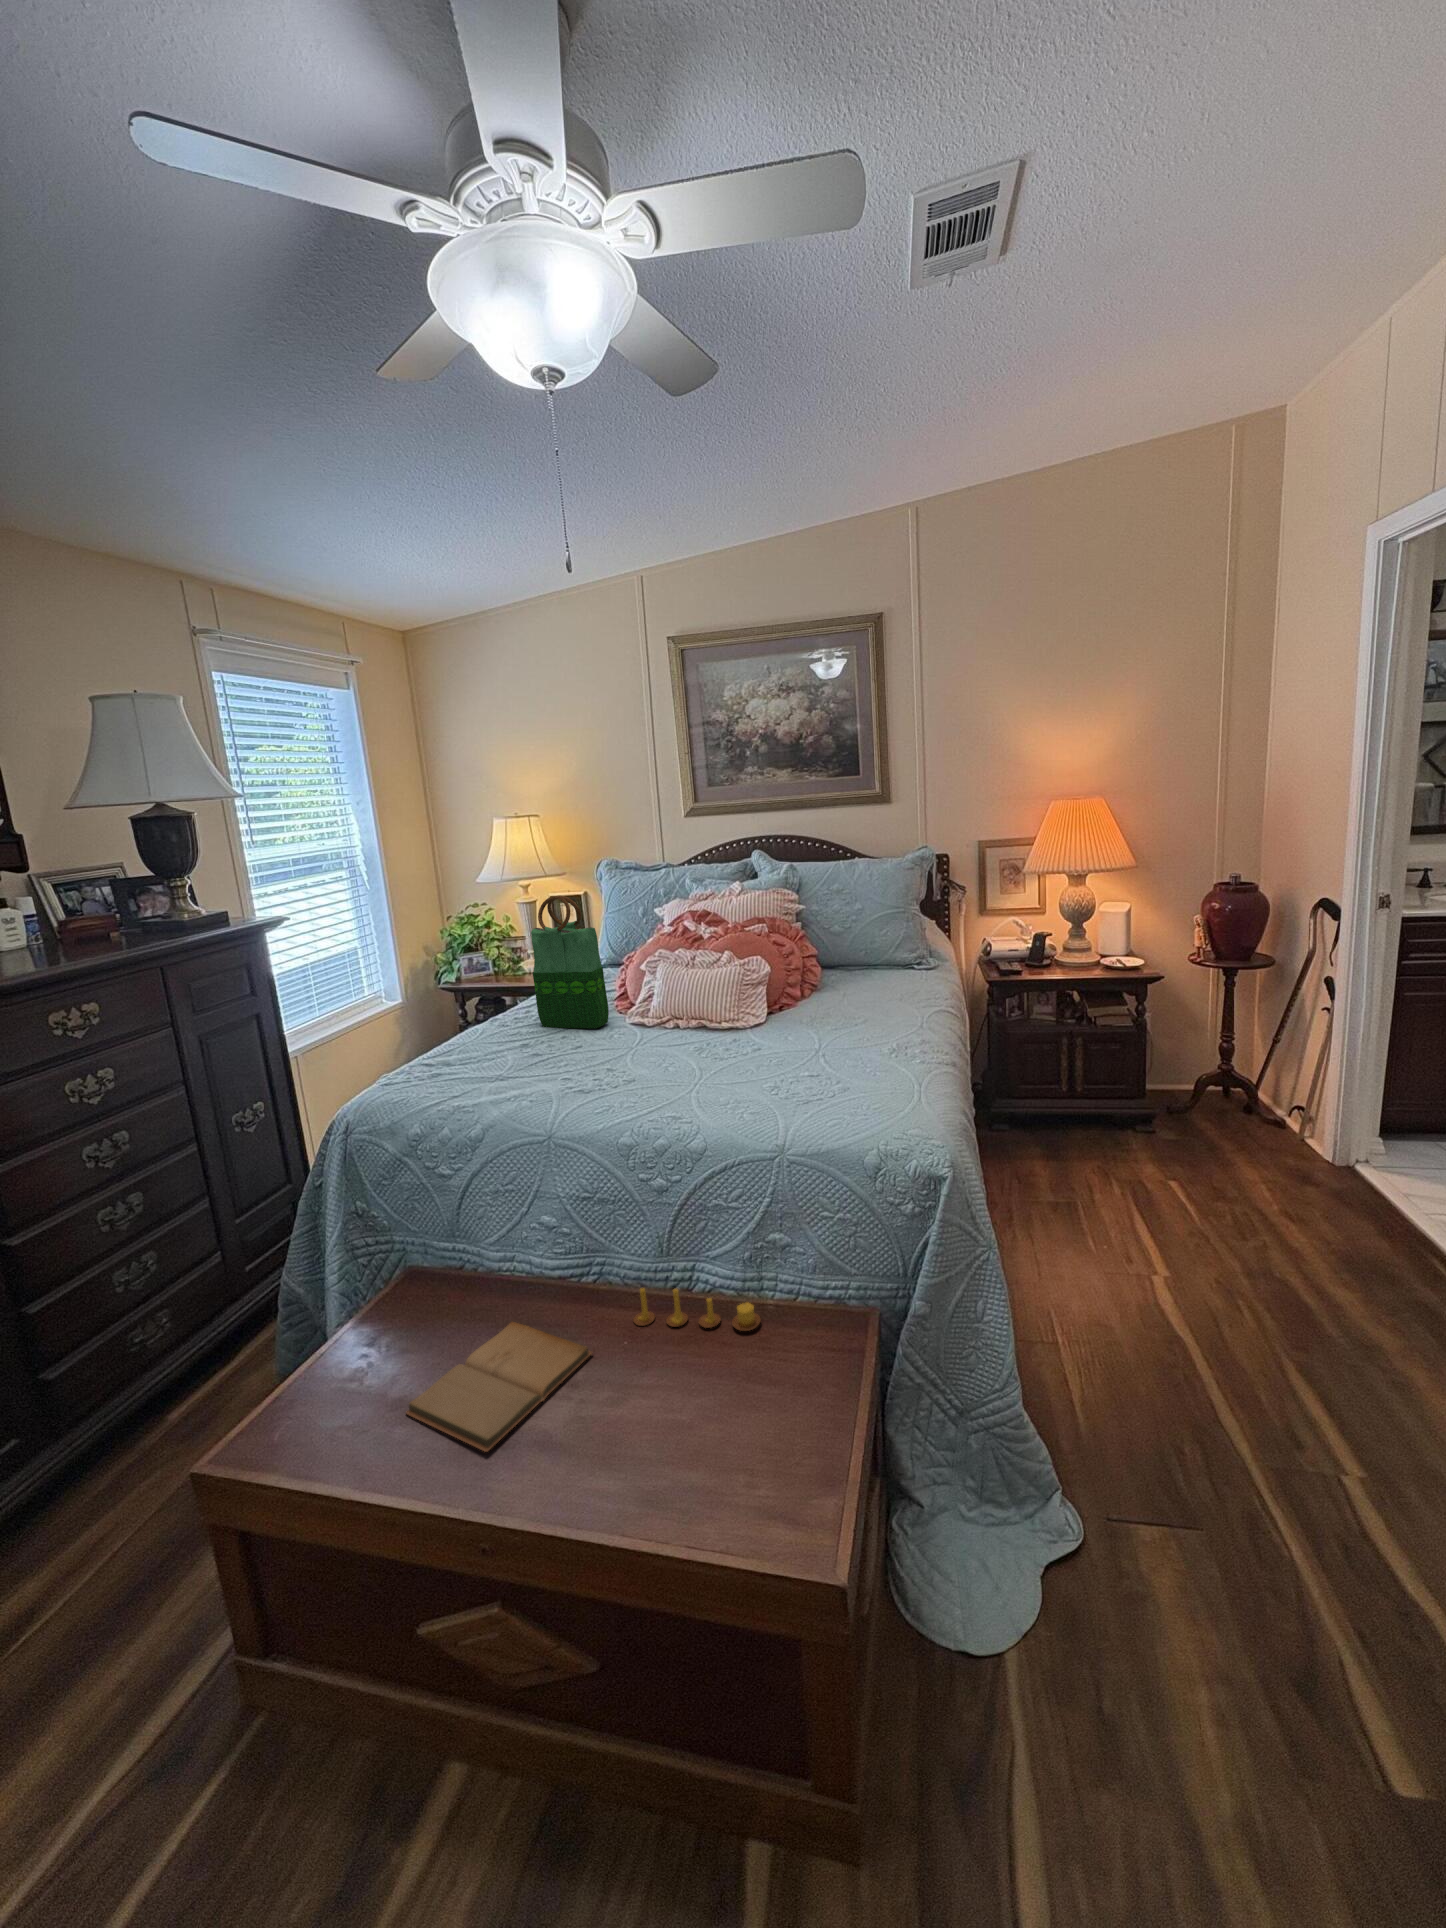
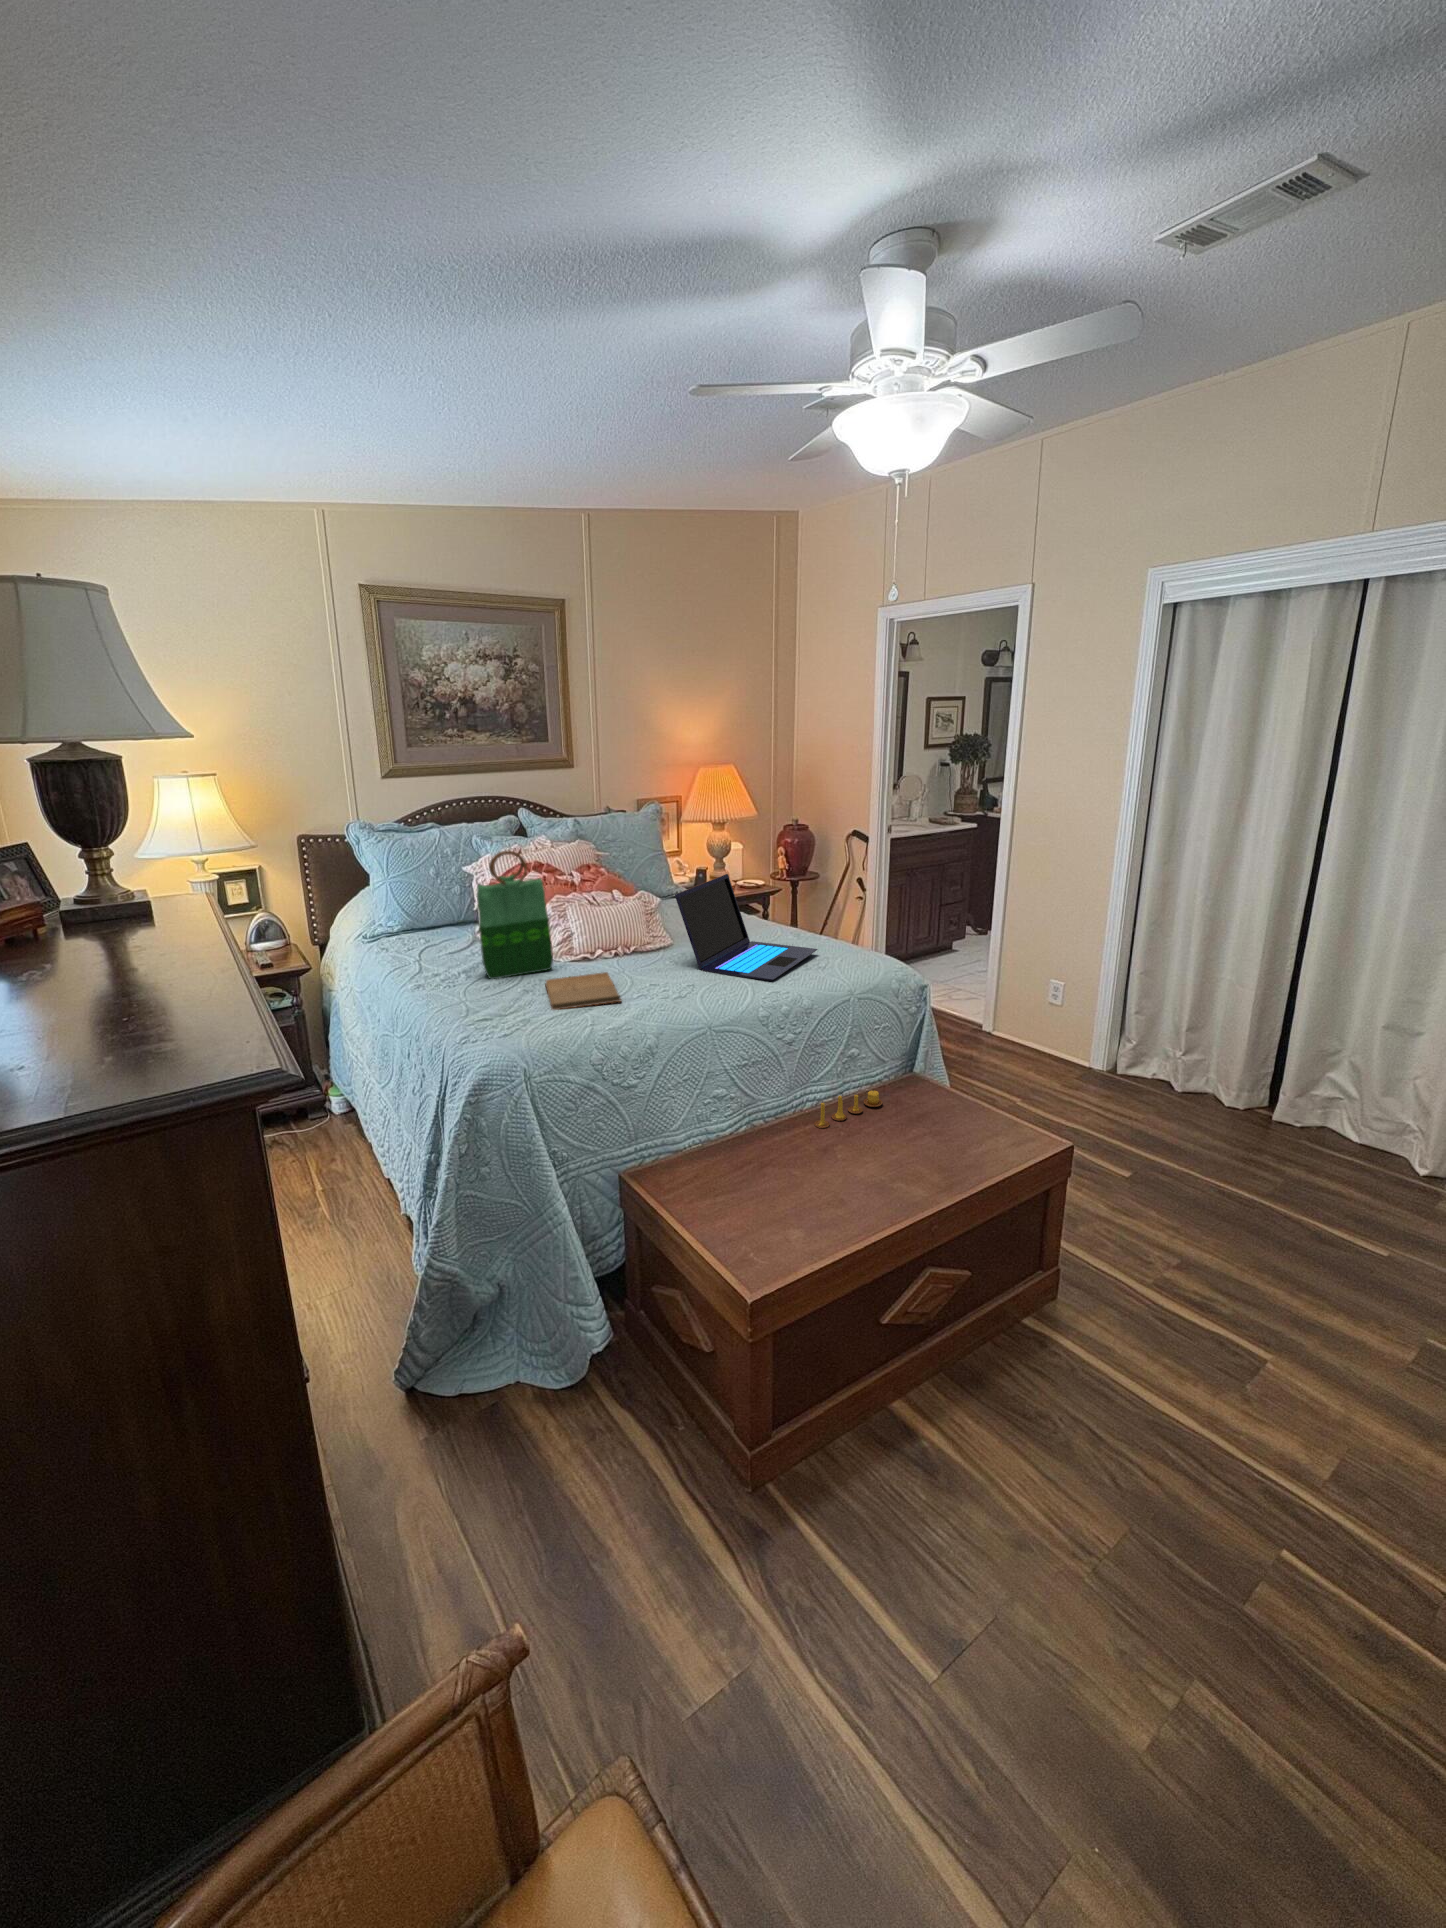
laptop: none [687,945,868,1099] -> present [675,874,818,981]
book: present [406,1321,592,1452] -> present [545,972,621,1010]

